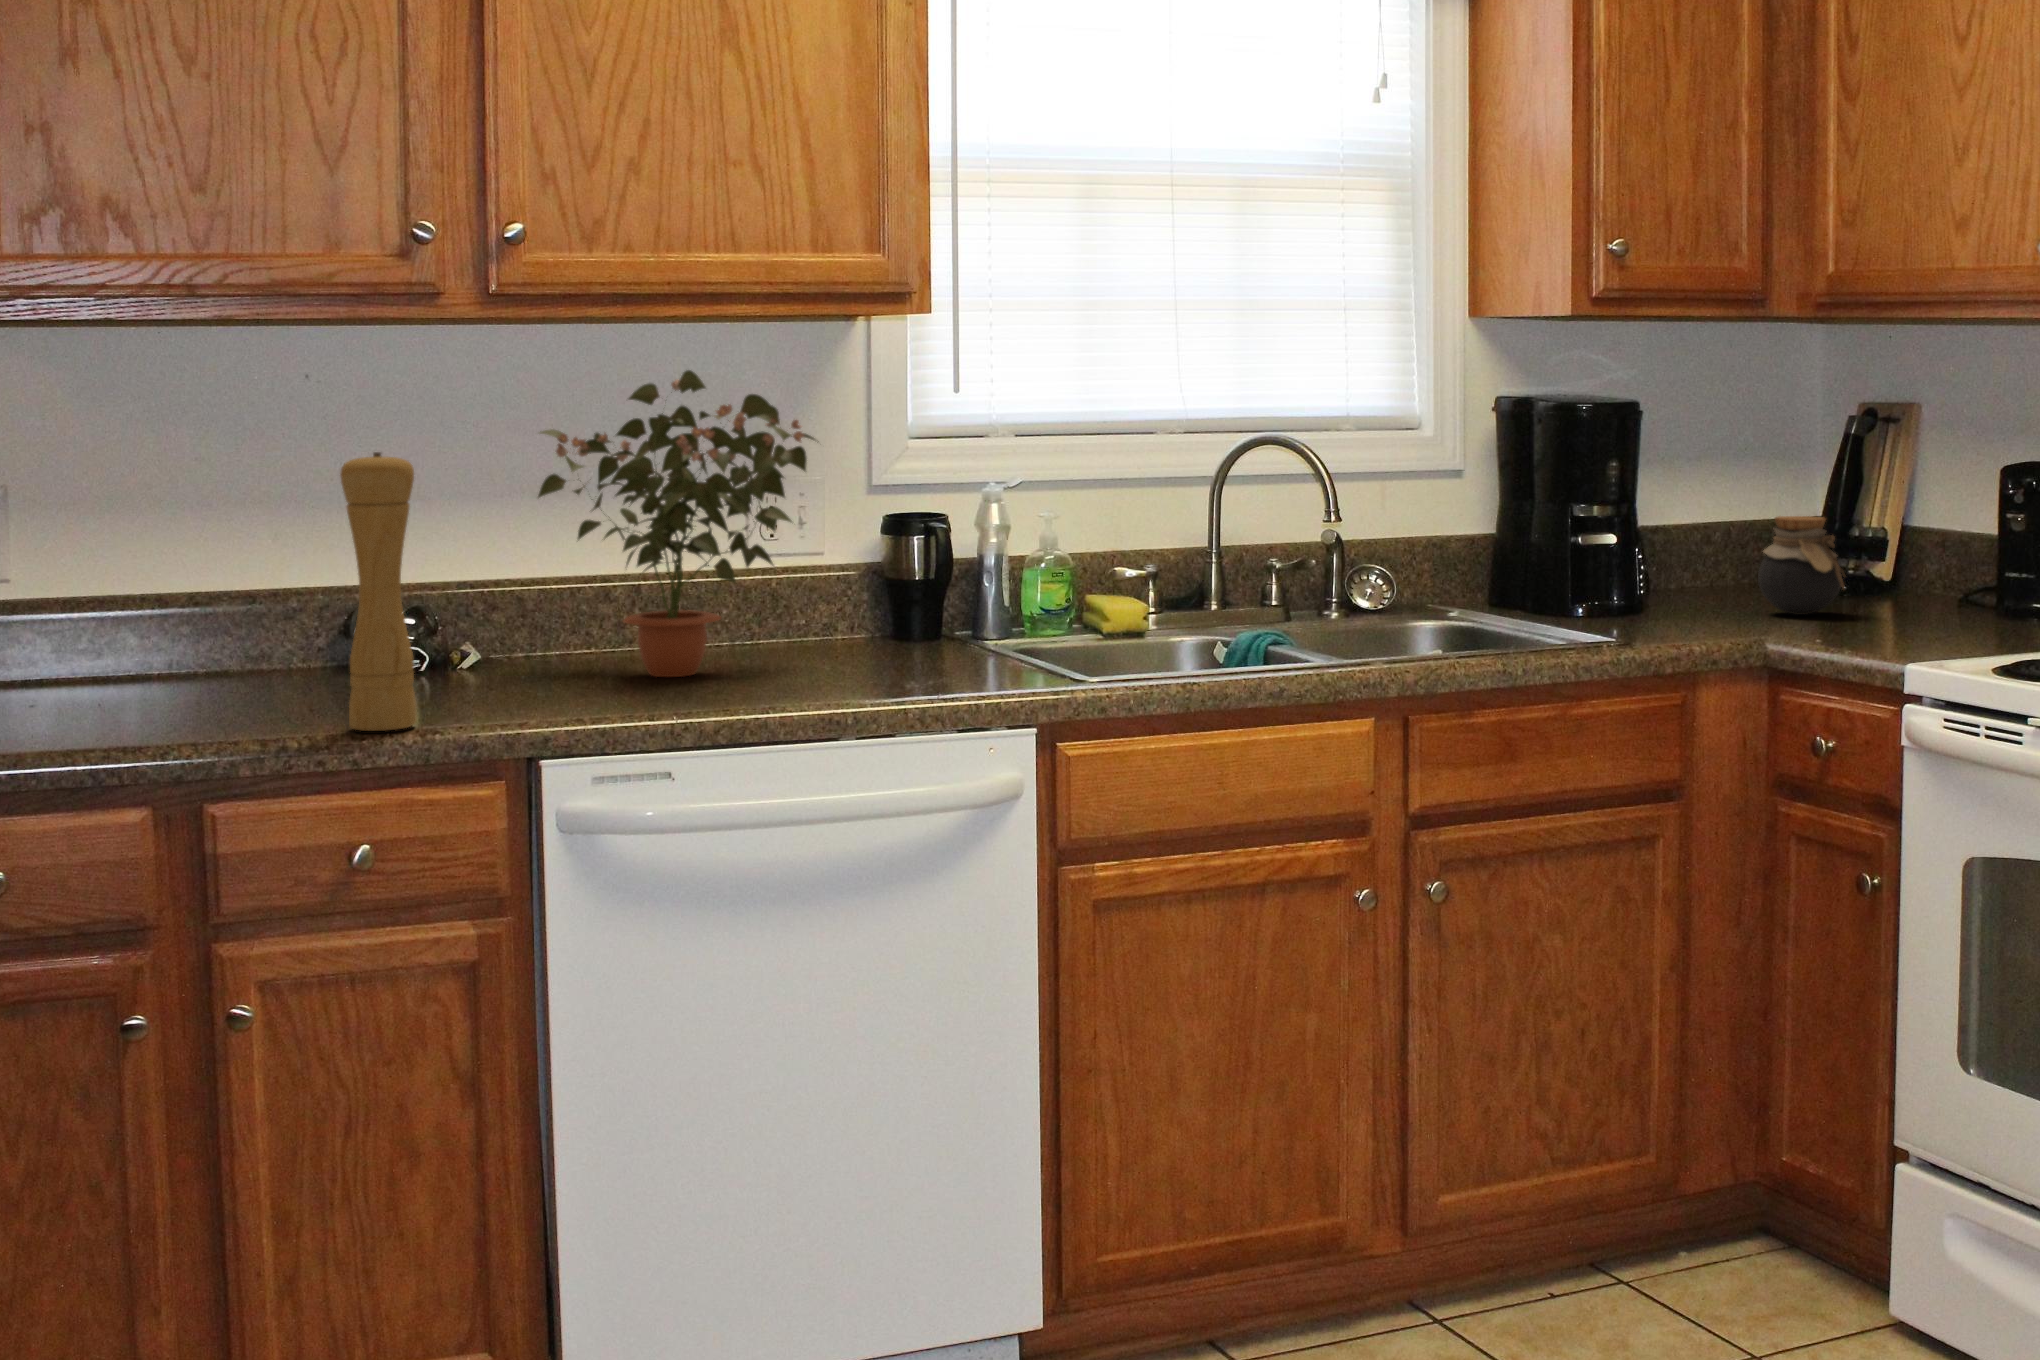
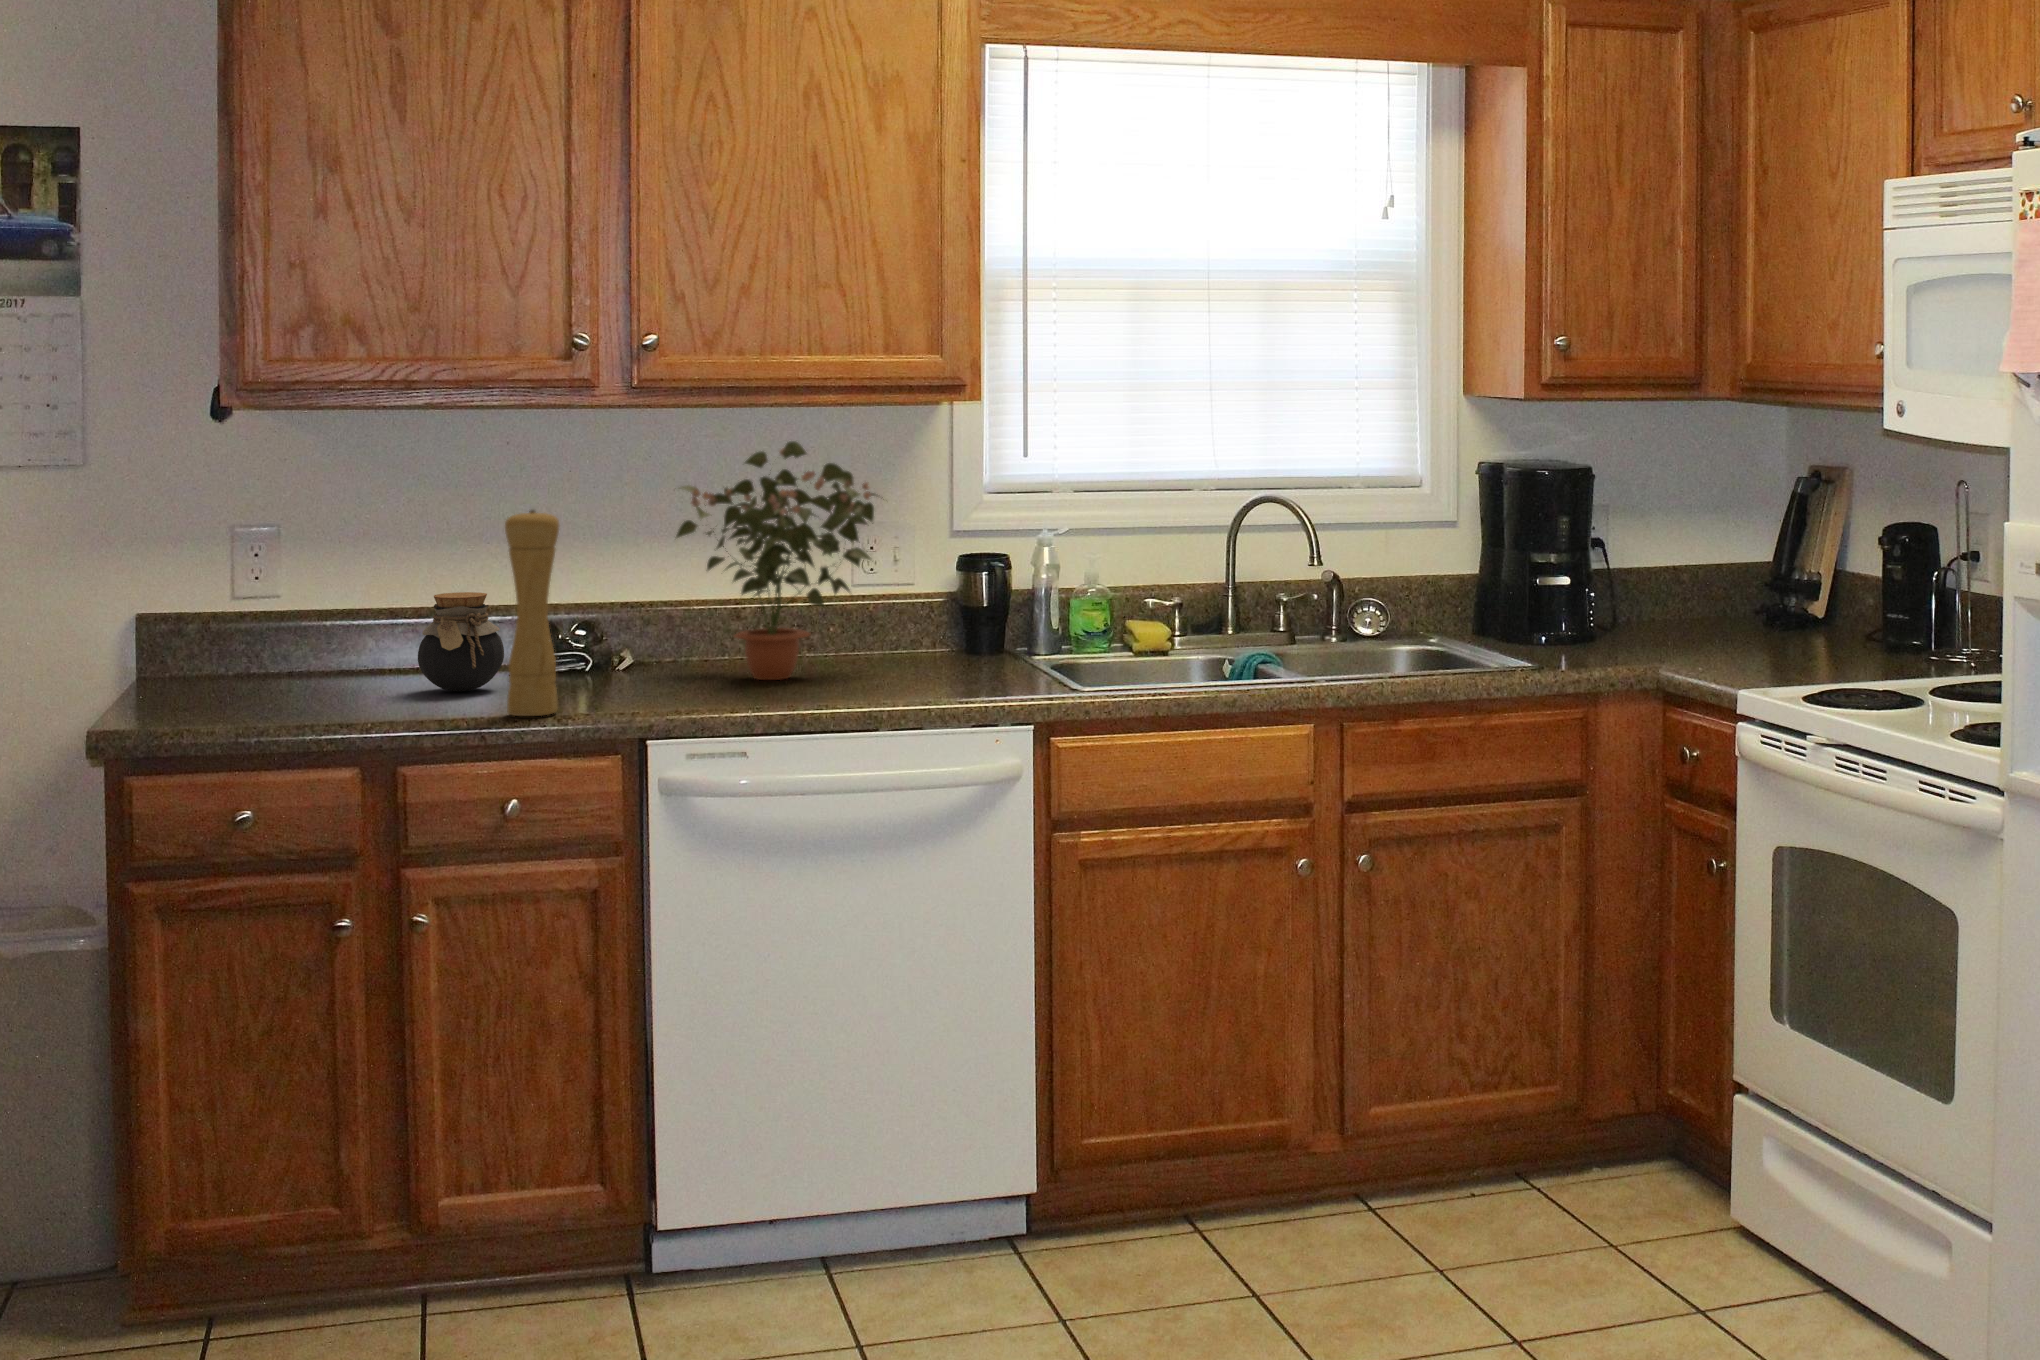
jar: present [1758,516,1845,615] -> present [418,592,504,691]

